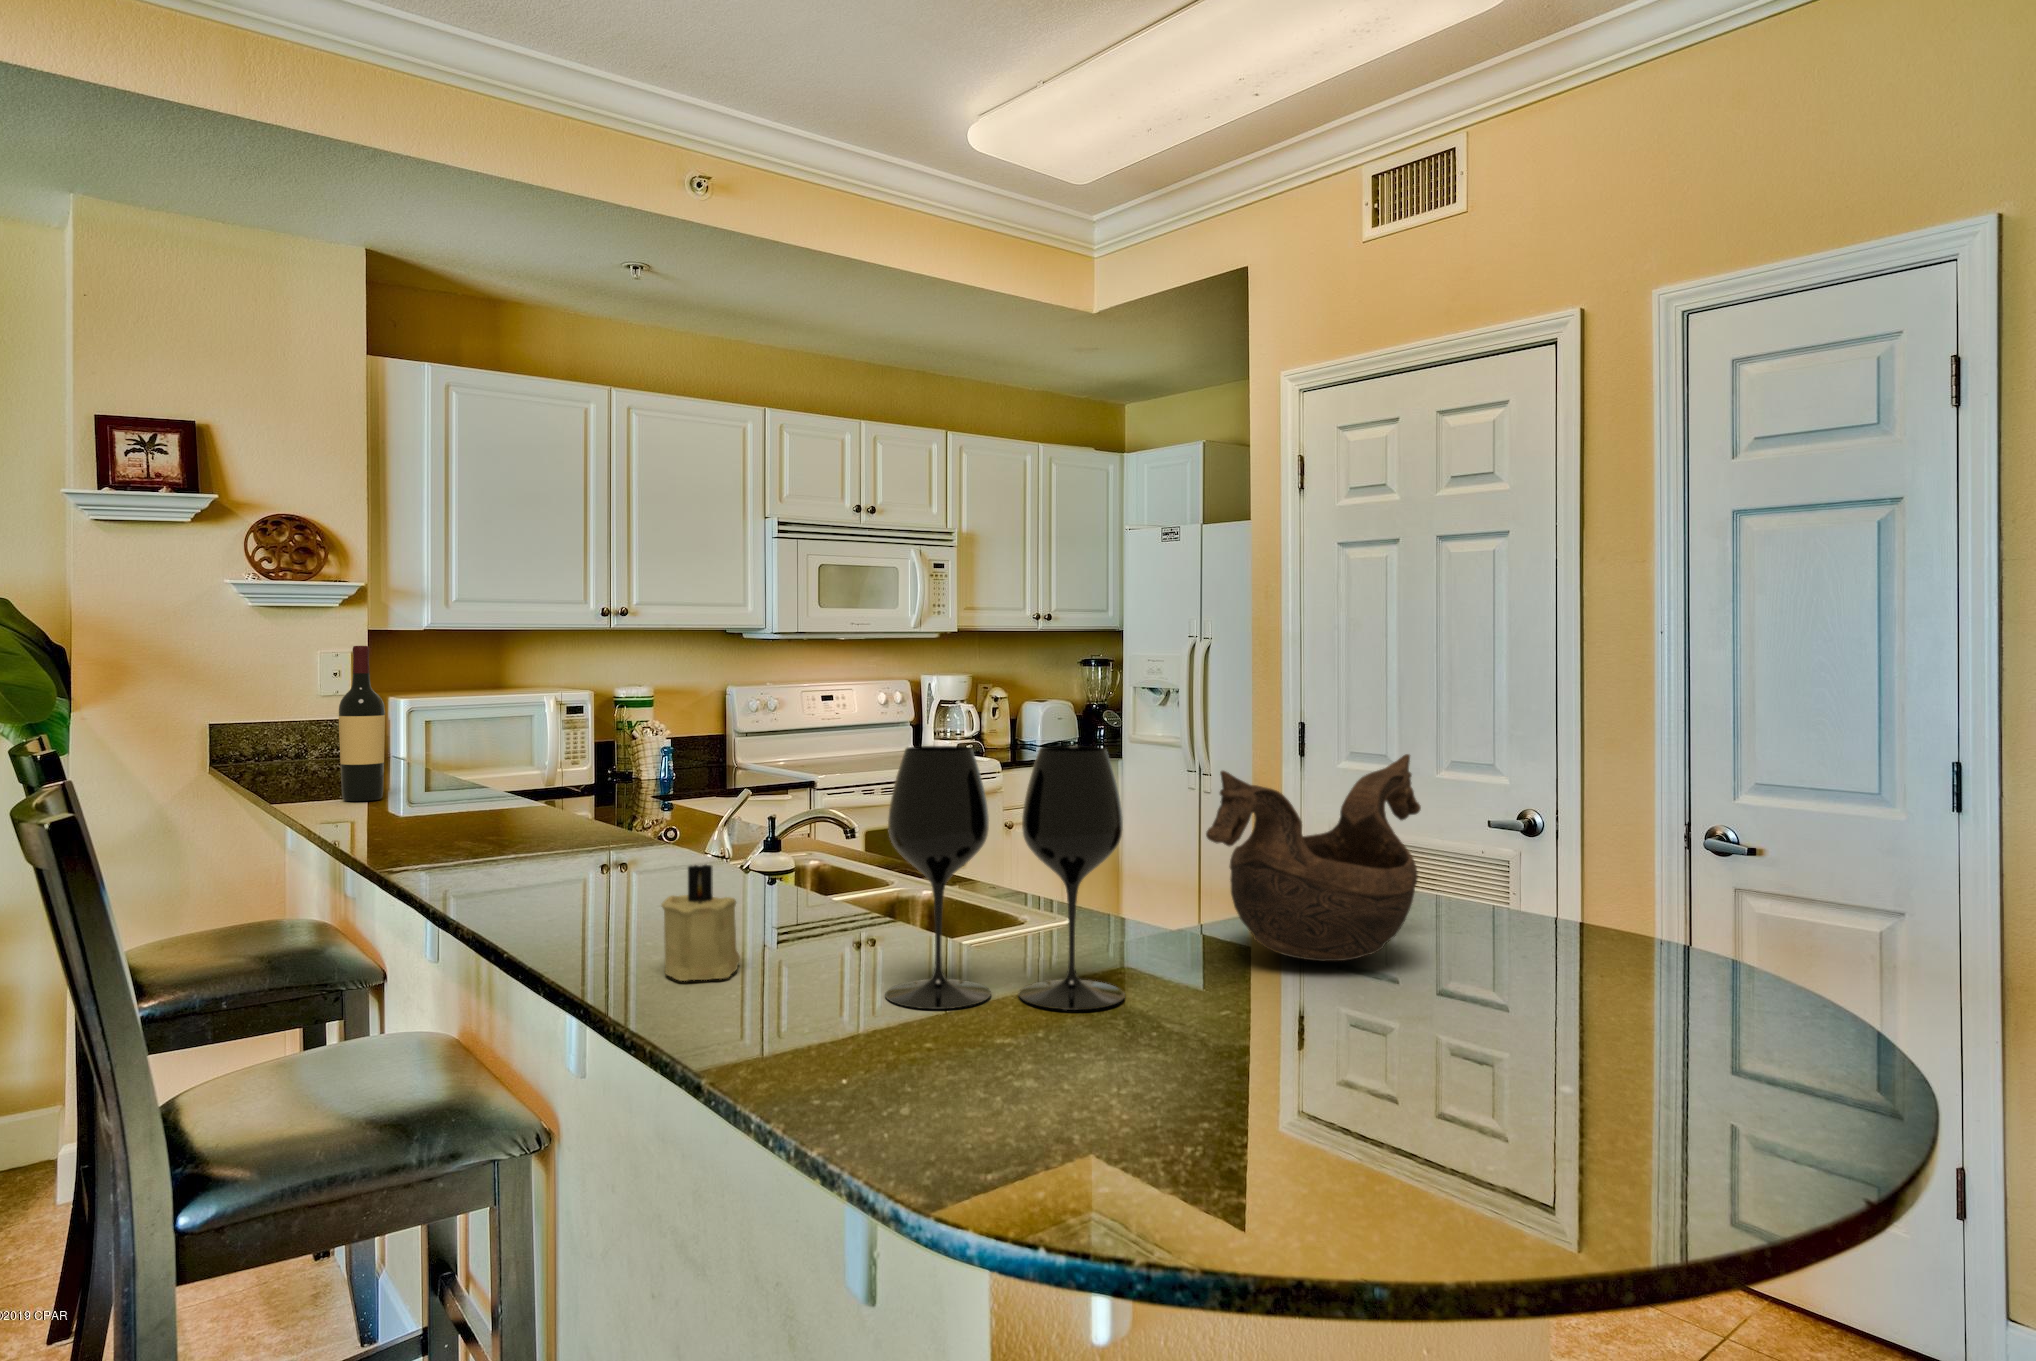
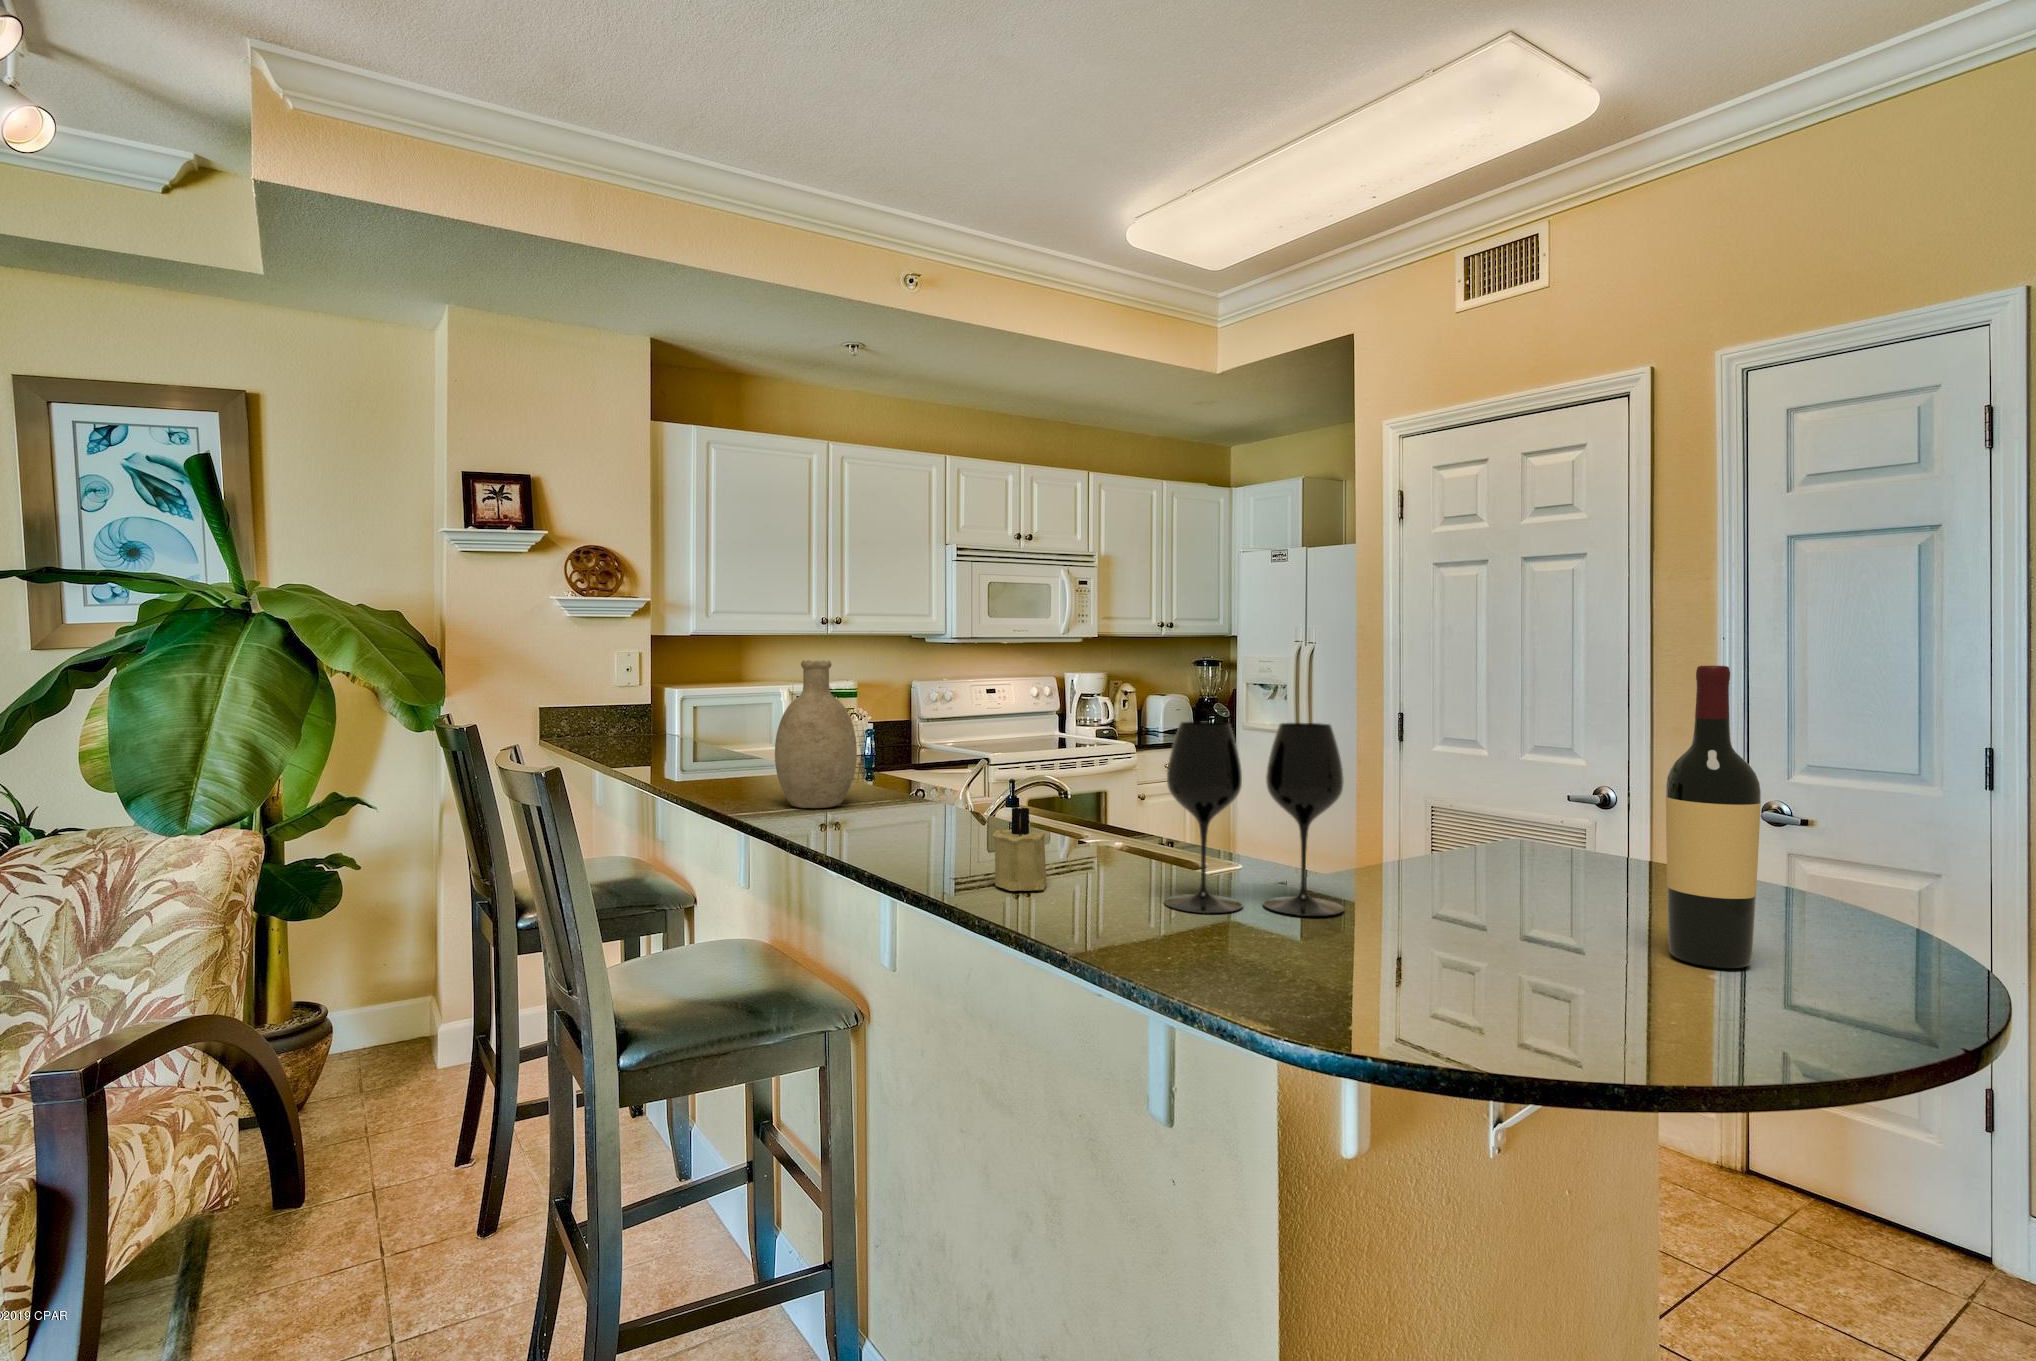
wine bottle: present [339,646,385,801] -> present [1666,666,1761,969]
decorative vase: none [449,662,564,858] -> present [775,660,857,808]
decorative bowl: present [1206,754,1421,961] -> none [1401,732,1561,889]

